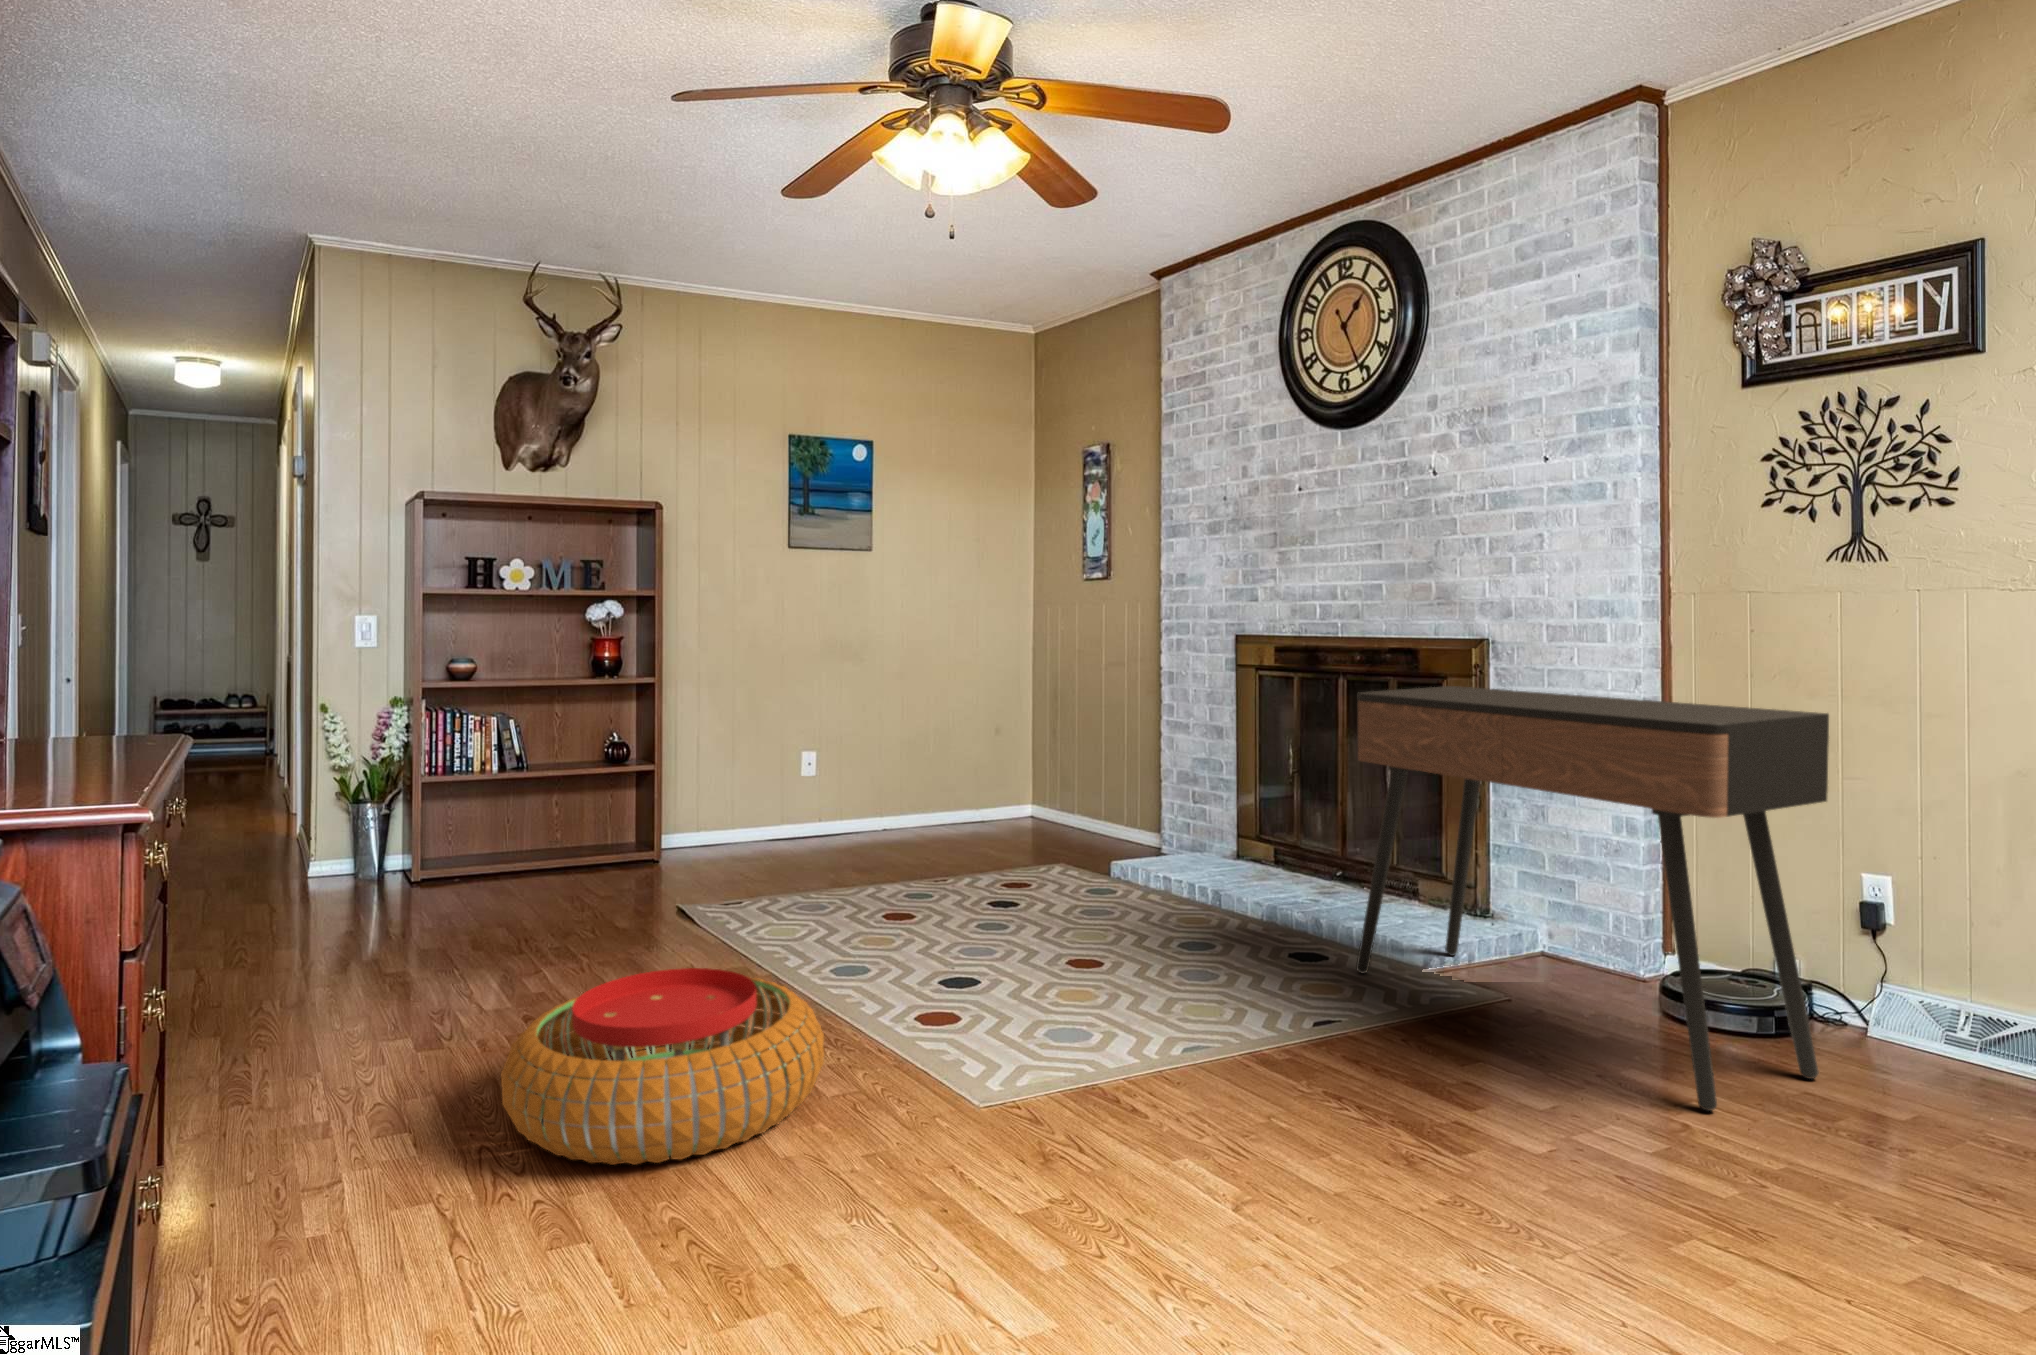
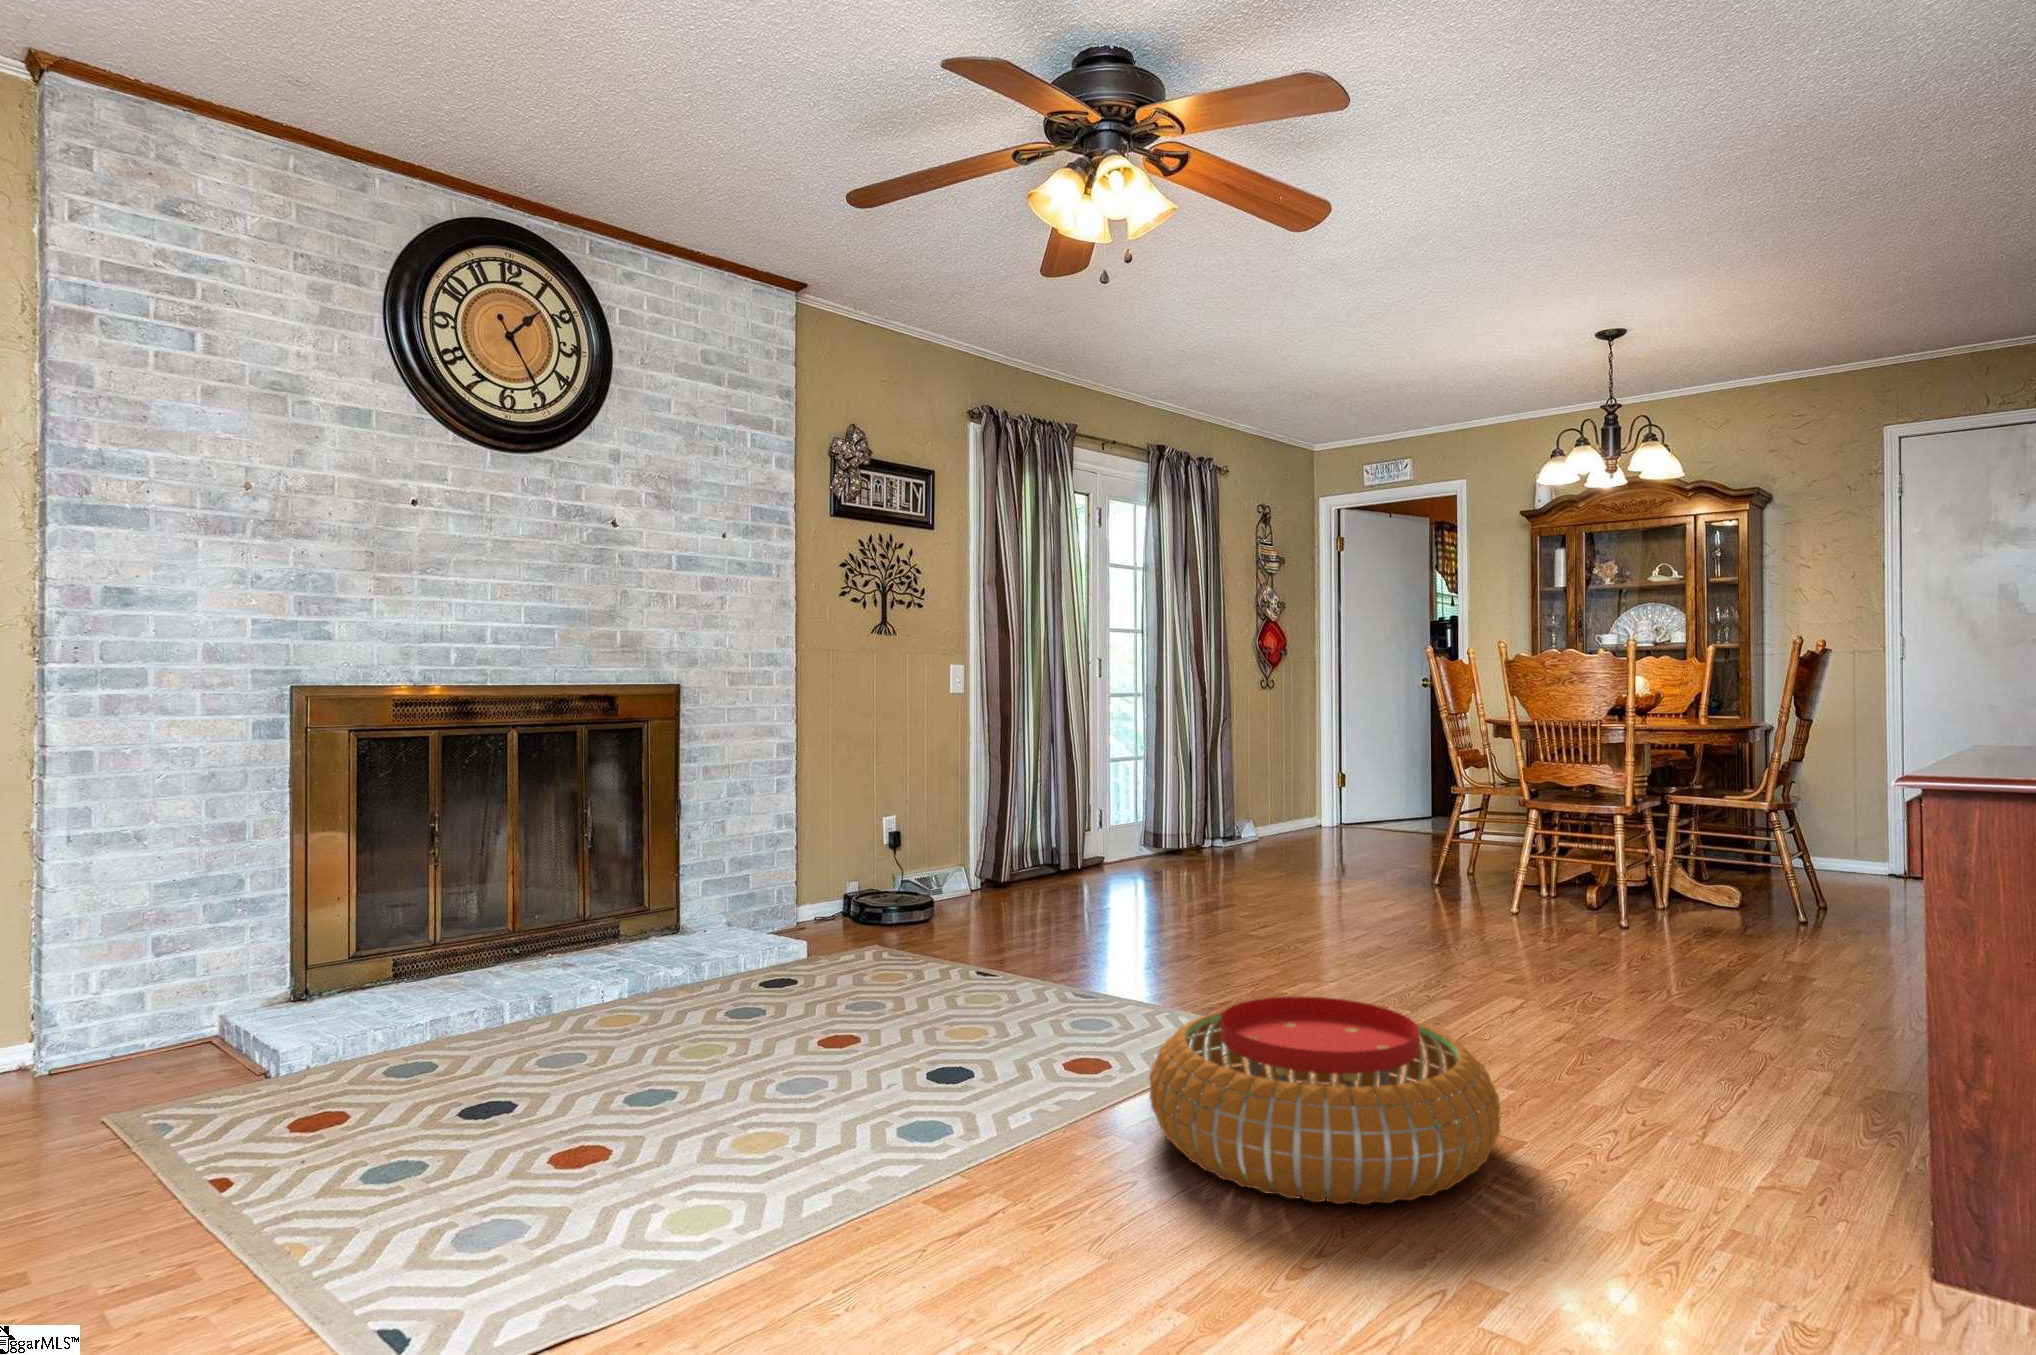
console table: present [1356,686,1829,1111] -> none [751,712,1047,970]

